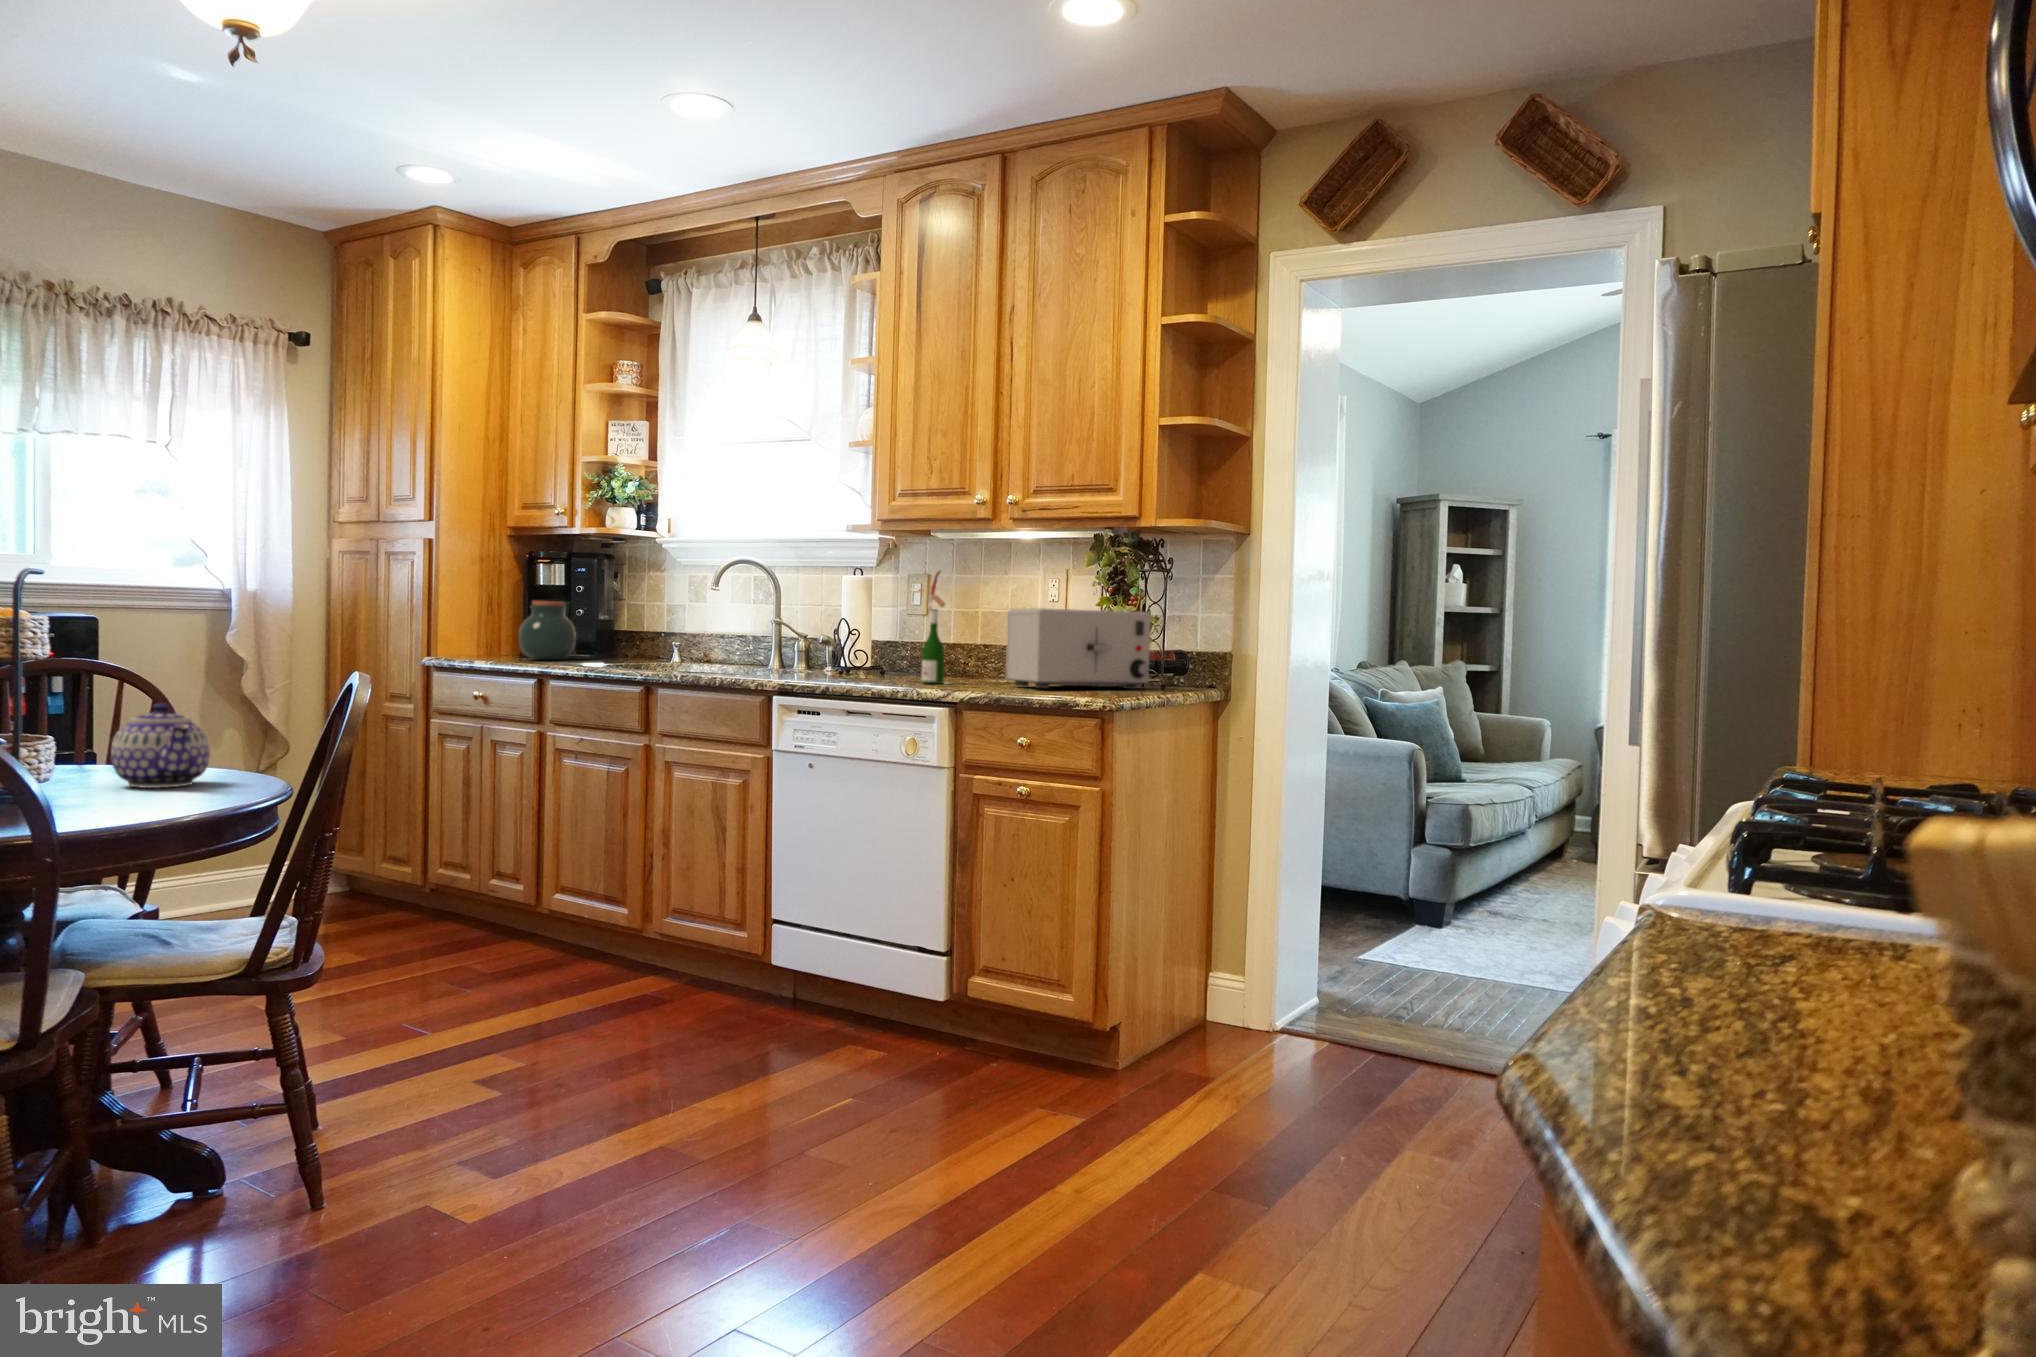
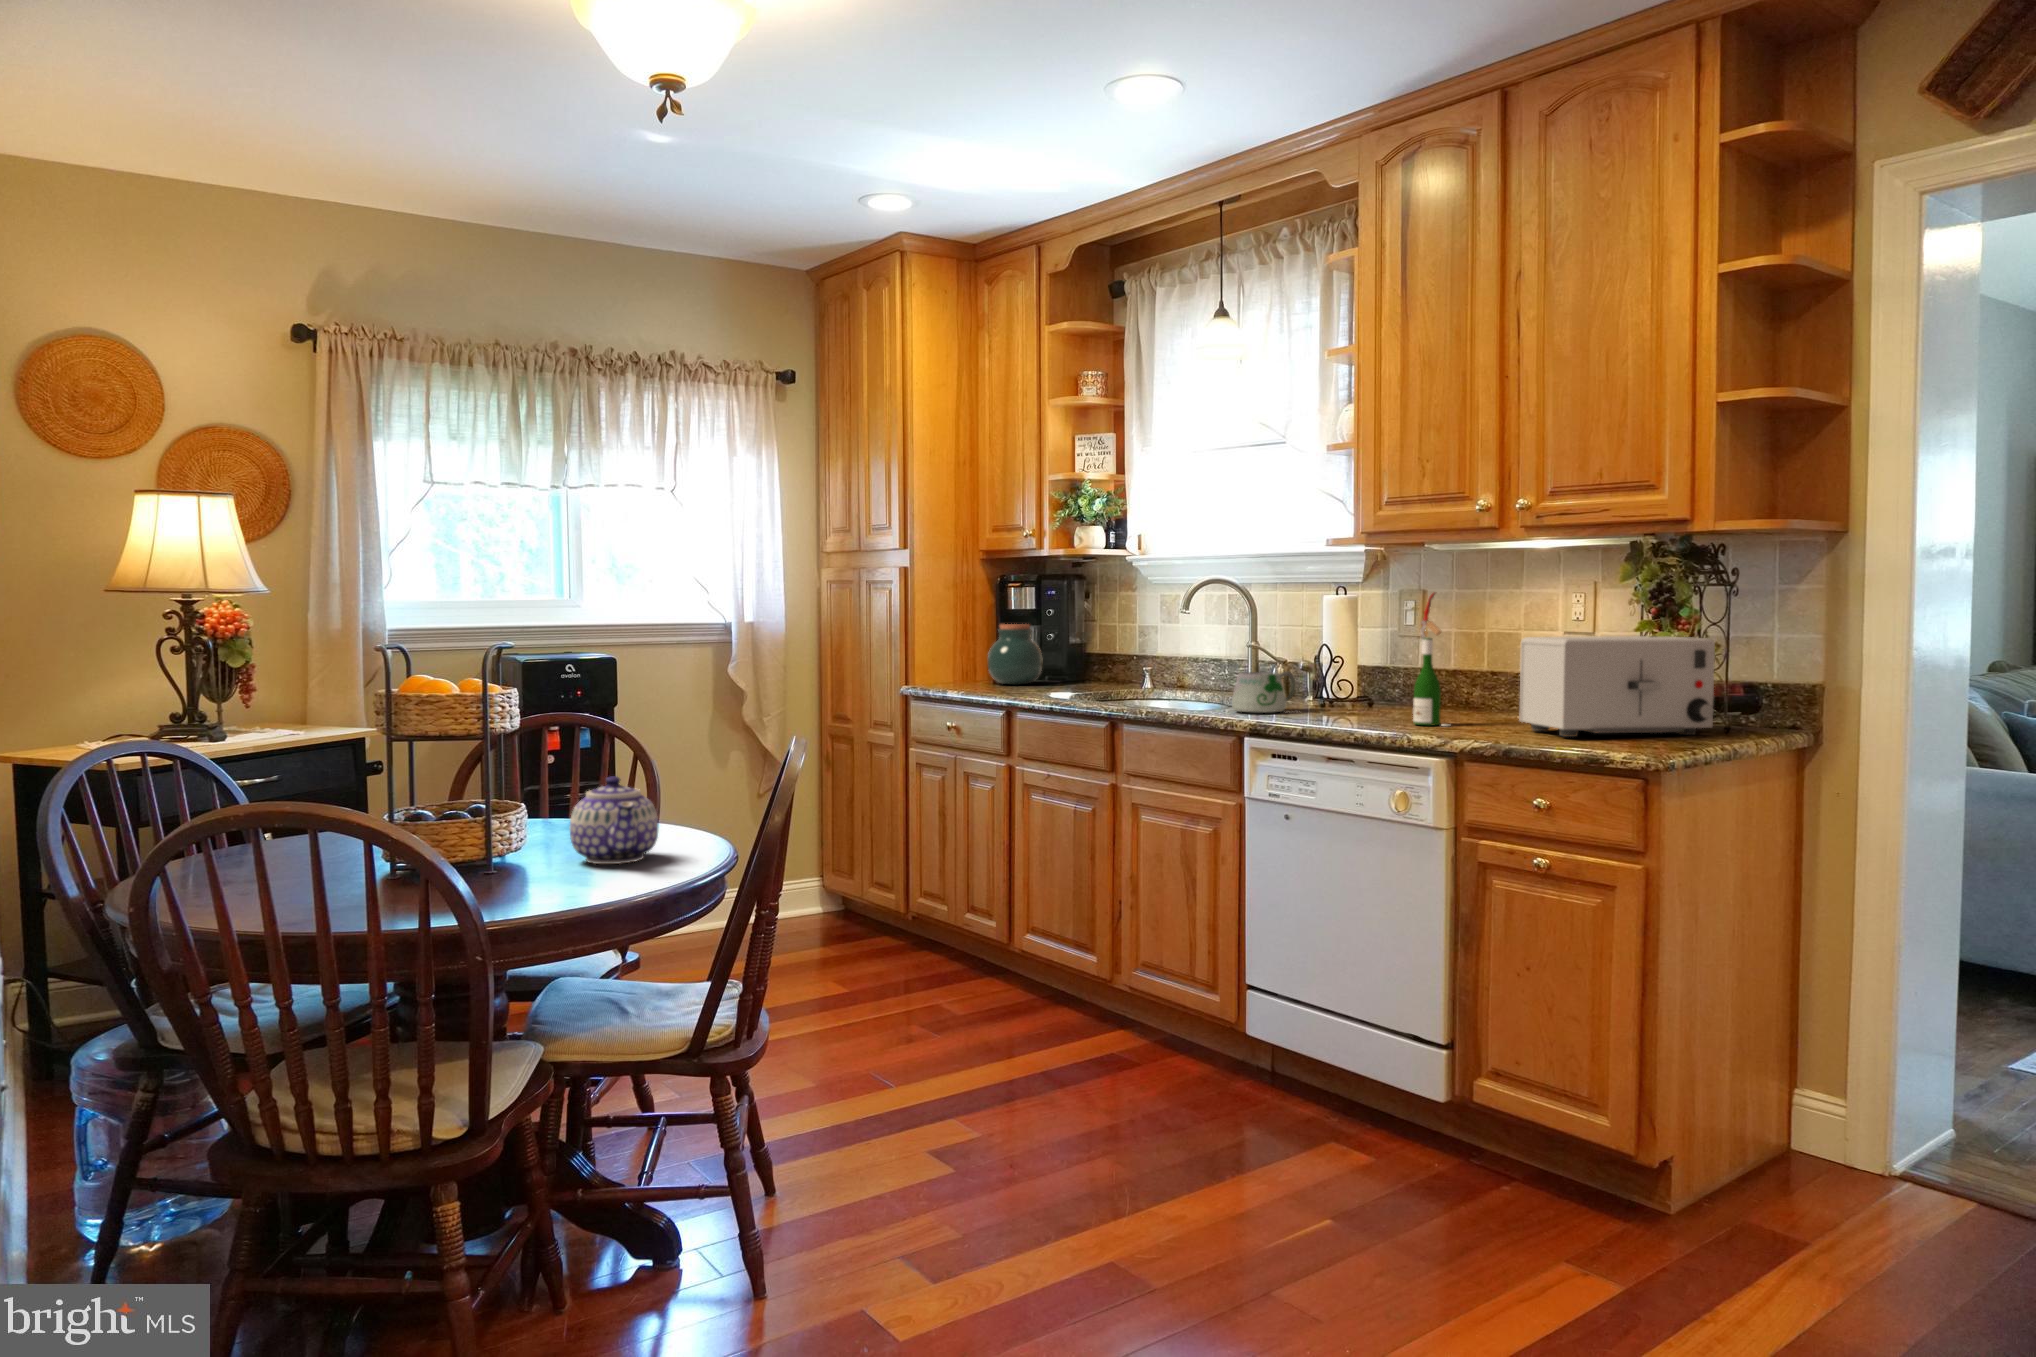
mug: none [764,641,826,677] -> present [1232,672,1295,712]

